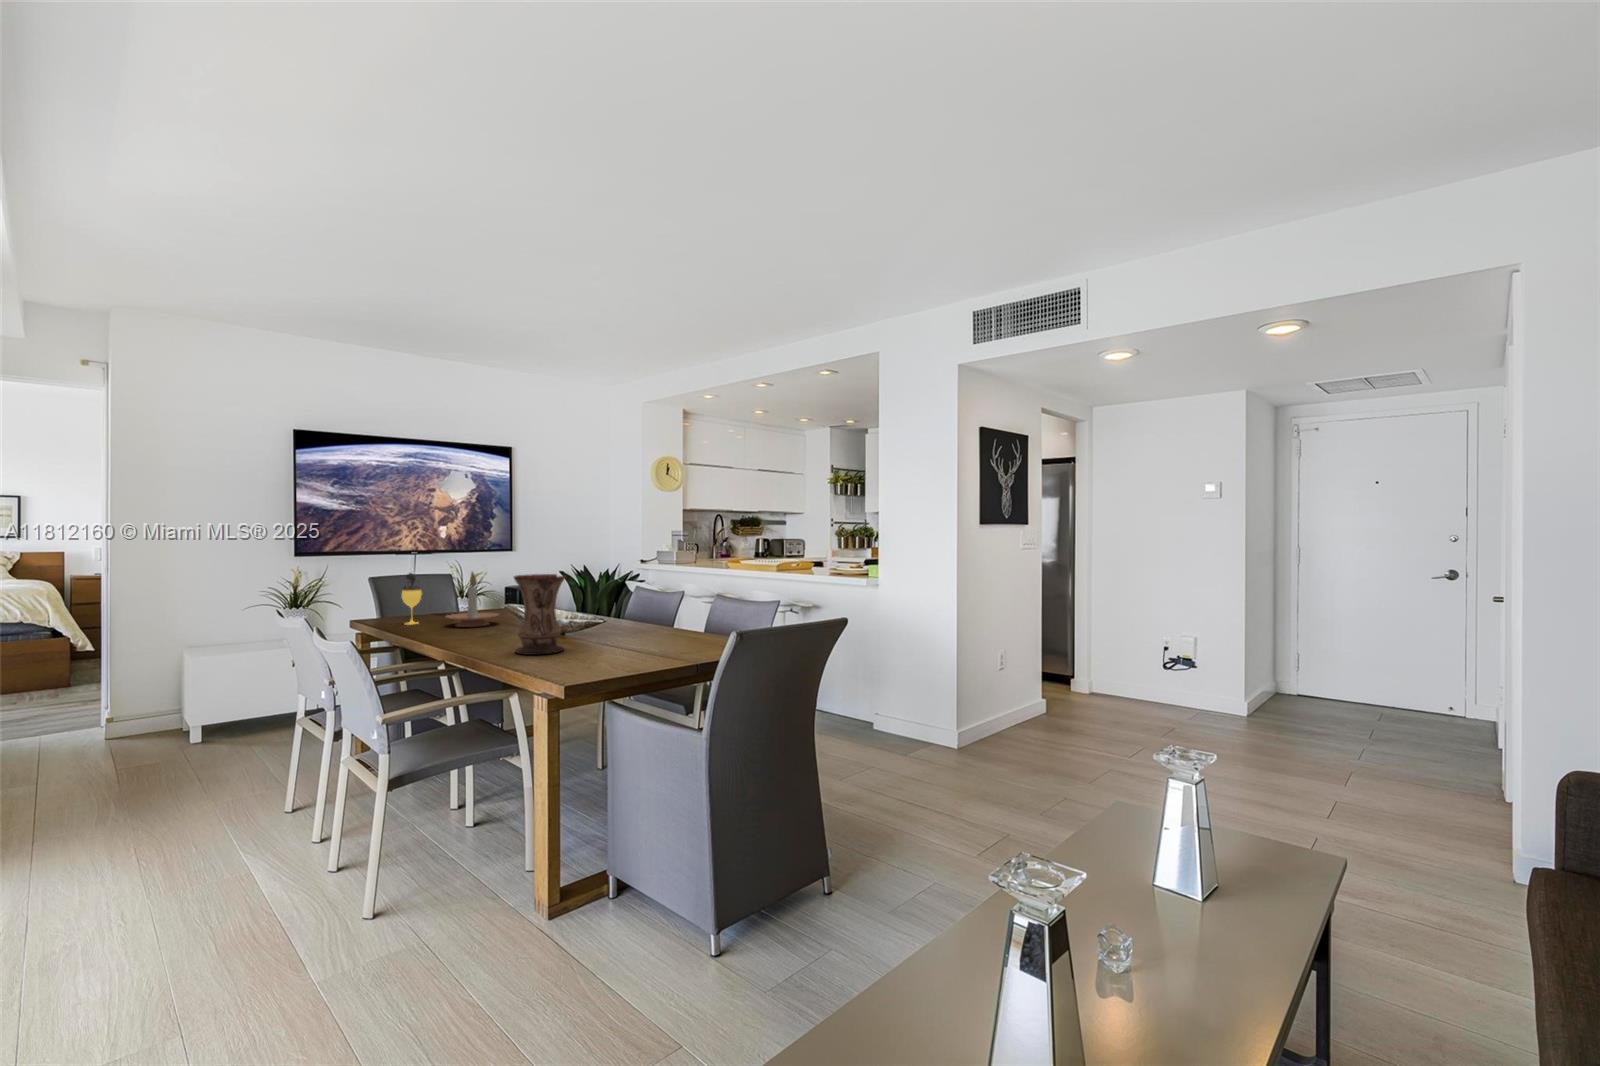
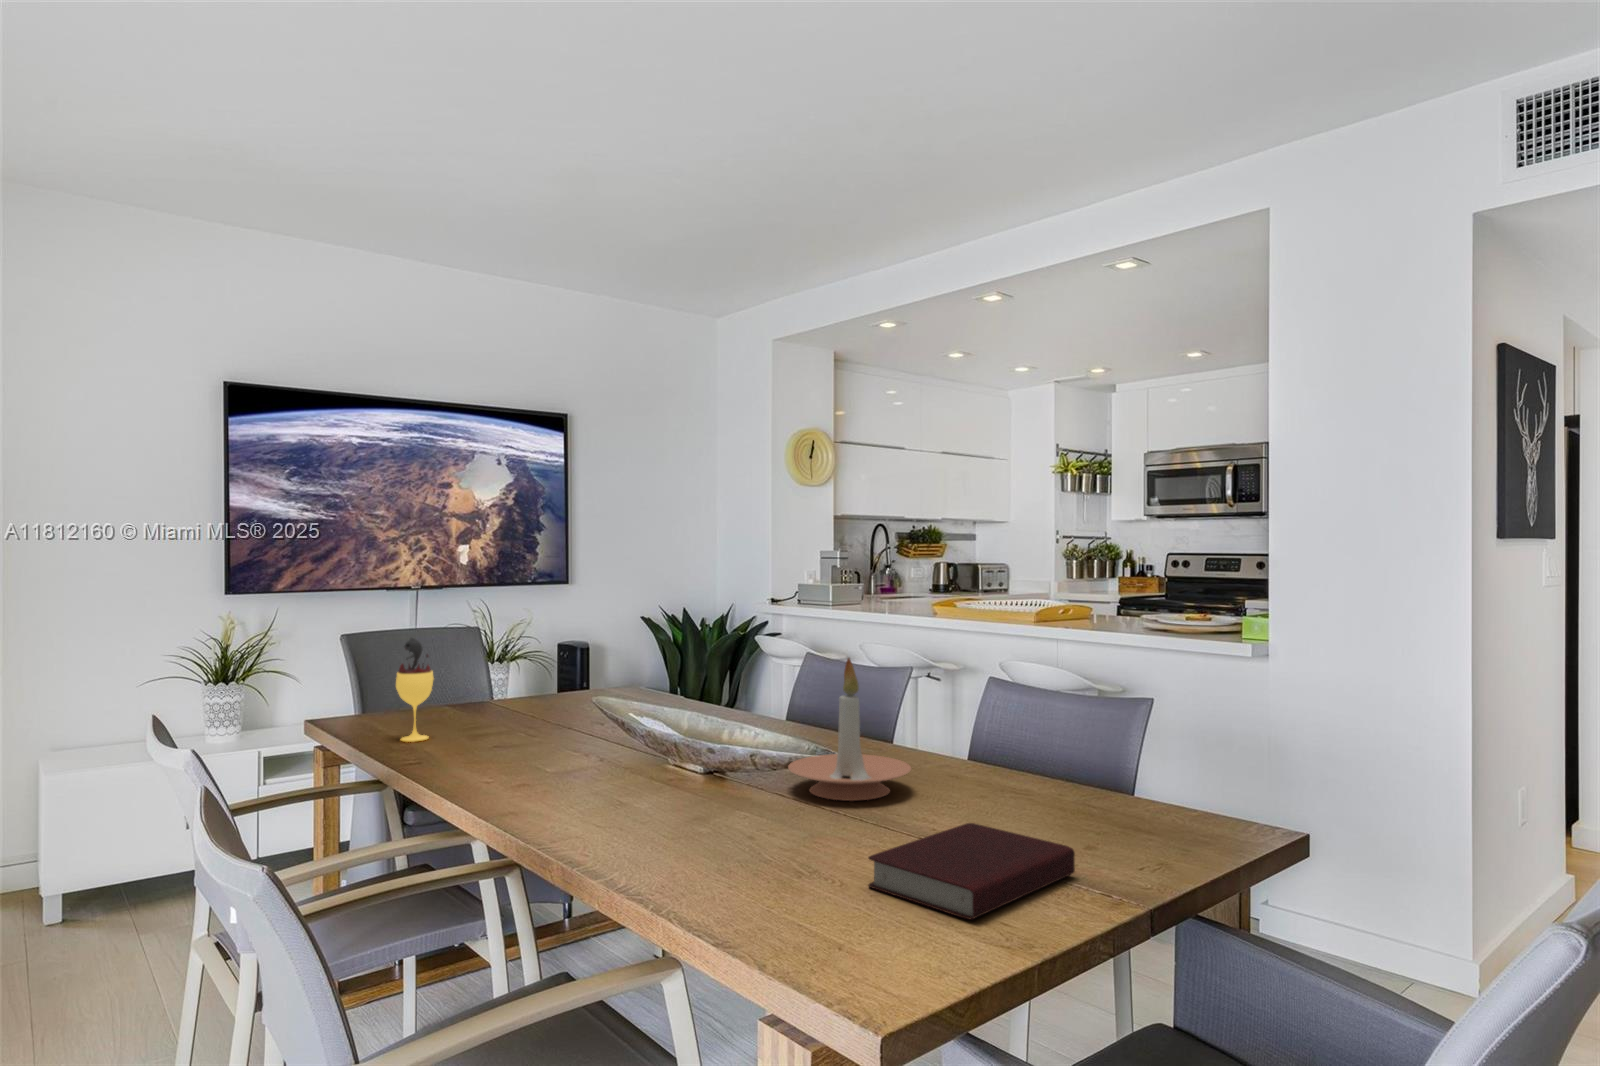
candle holder: present [446,572,498,627] -> present [788,658,911,801]
vase: present [514,574,565,655] -> none [650,658,770,864]
book: none [596,640,681,664] -> present [869,823,1075,919]

